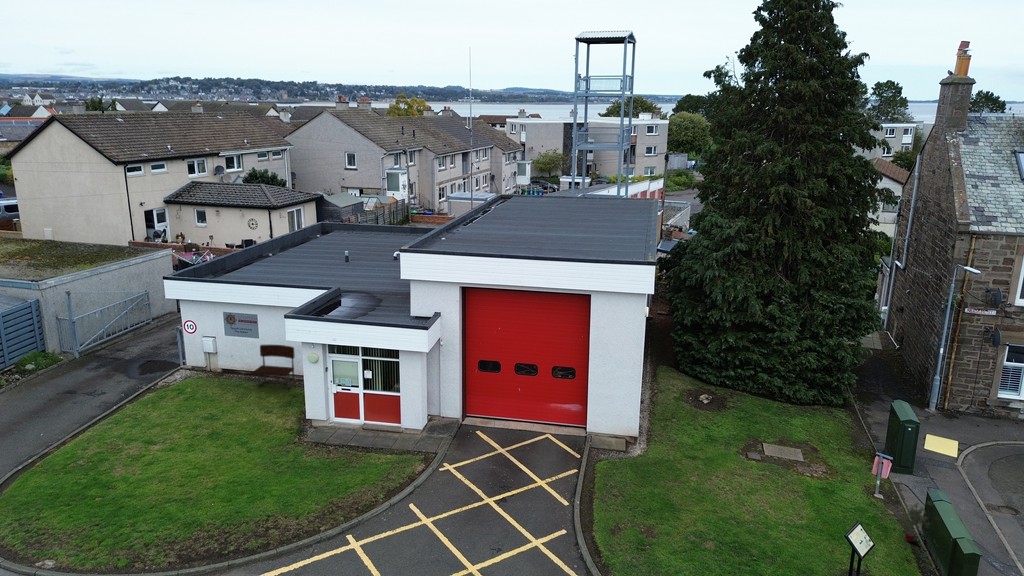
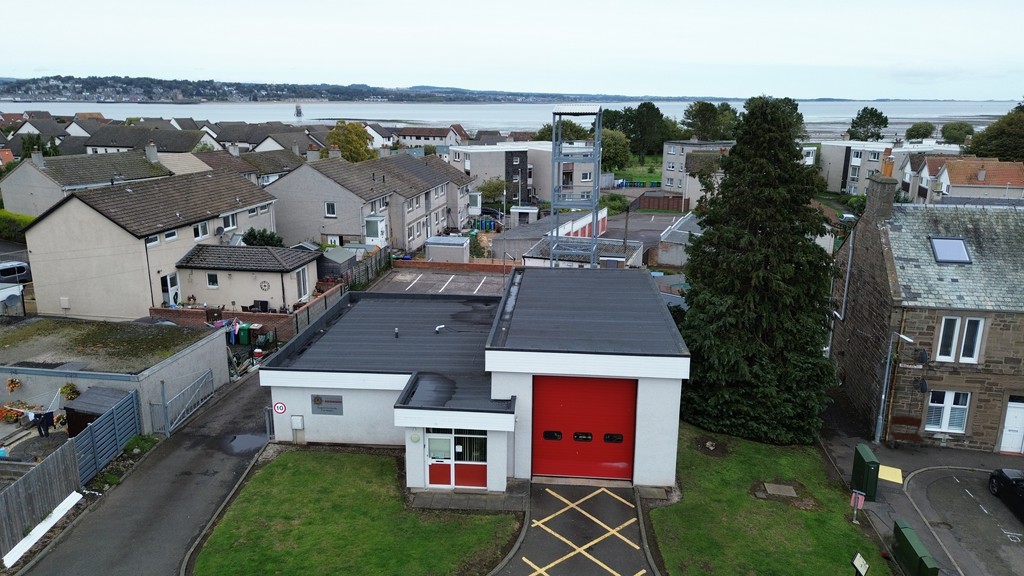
bench: present [253,345,295,389] -> present [889,416,924,451]

